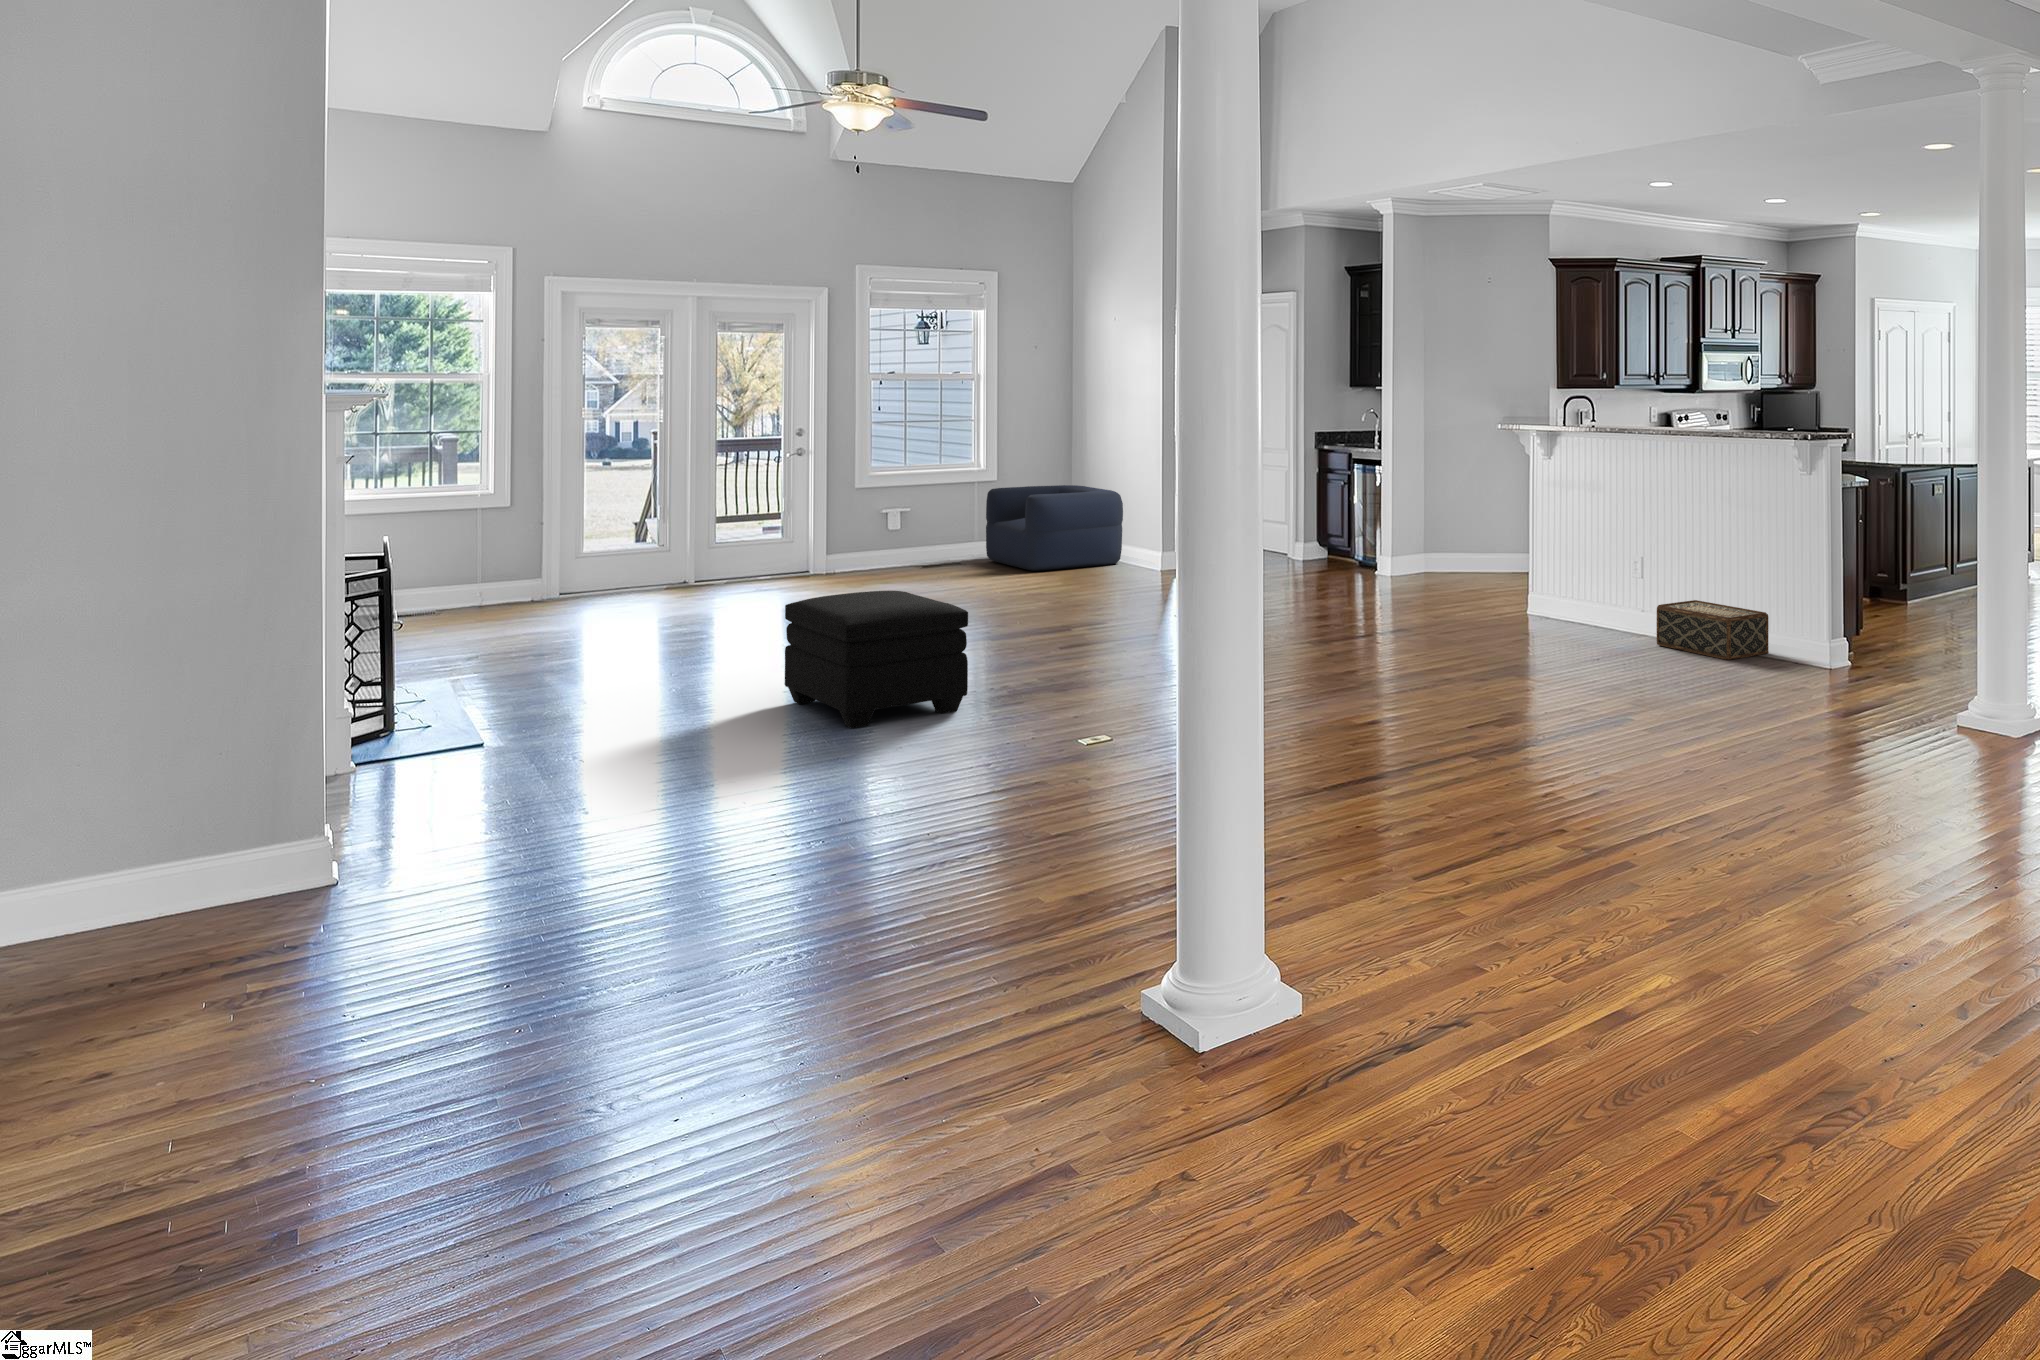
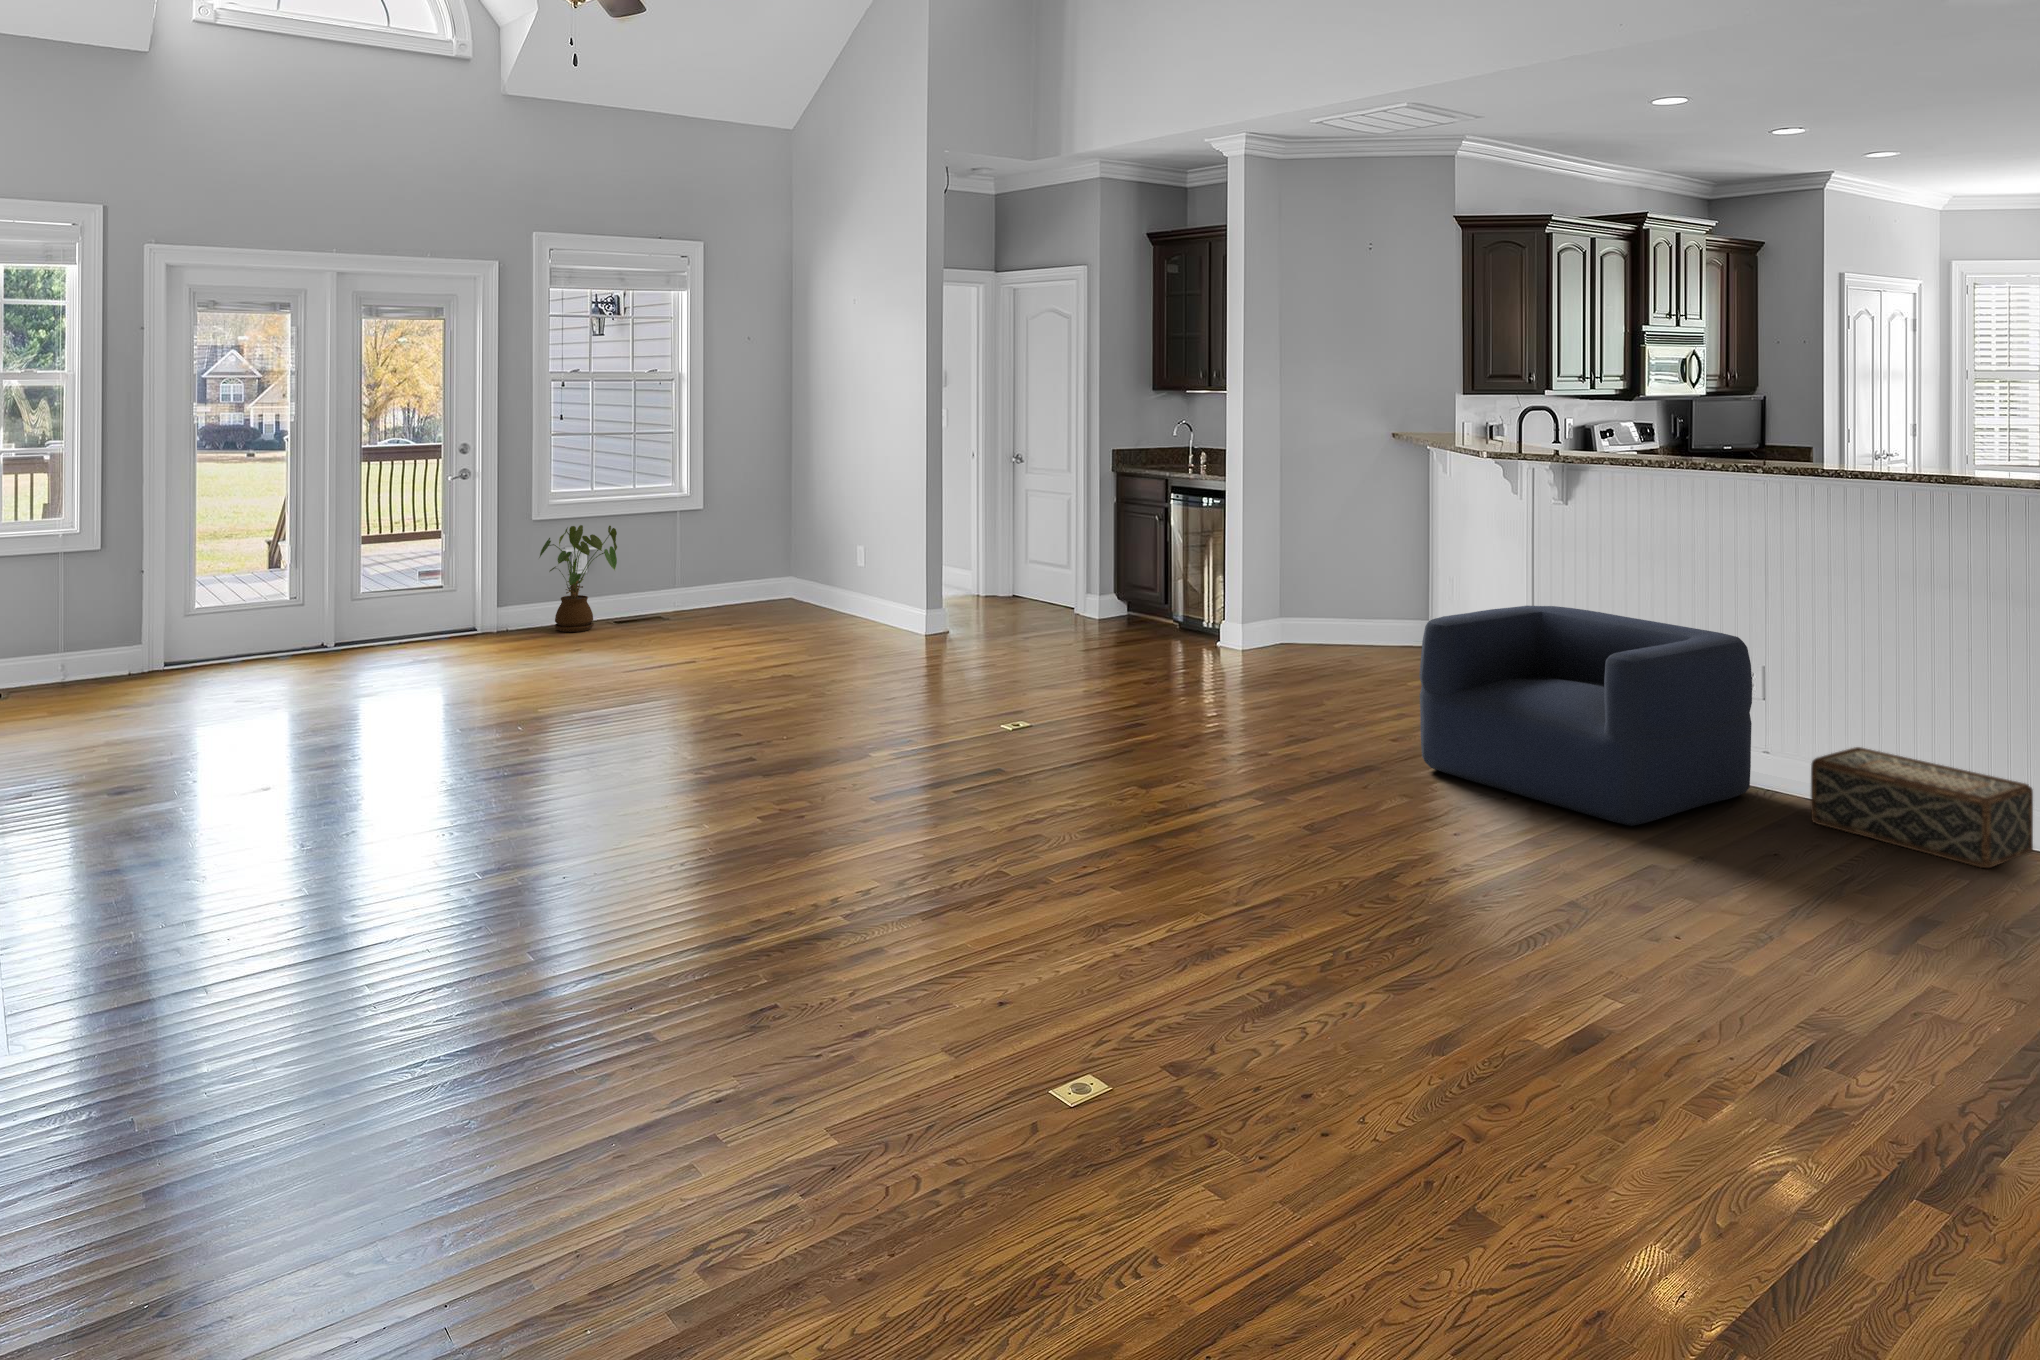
armchair: present [986,485,1123,571] -> present [1419,606,1752,826]
house plant: none [859,492,924,573] -> present [539,525,617,632]
ottoman: present [785,591,968,728] -> none [473,743,779,1023]

